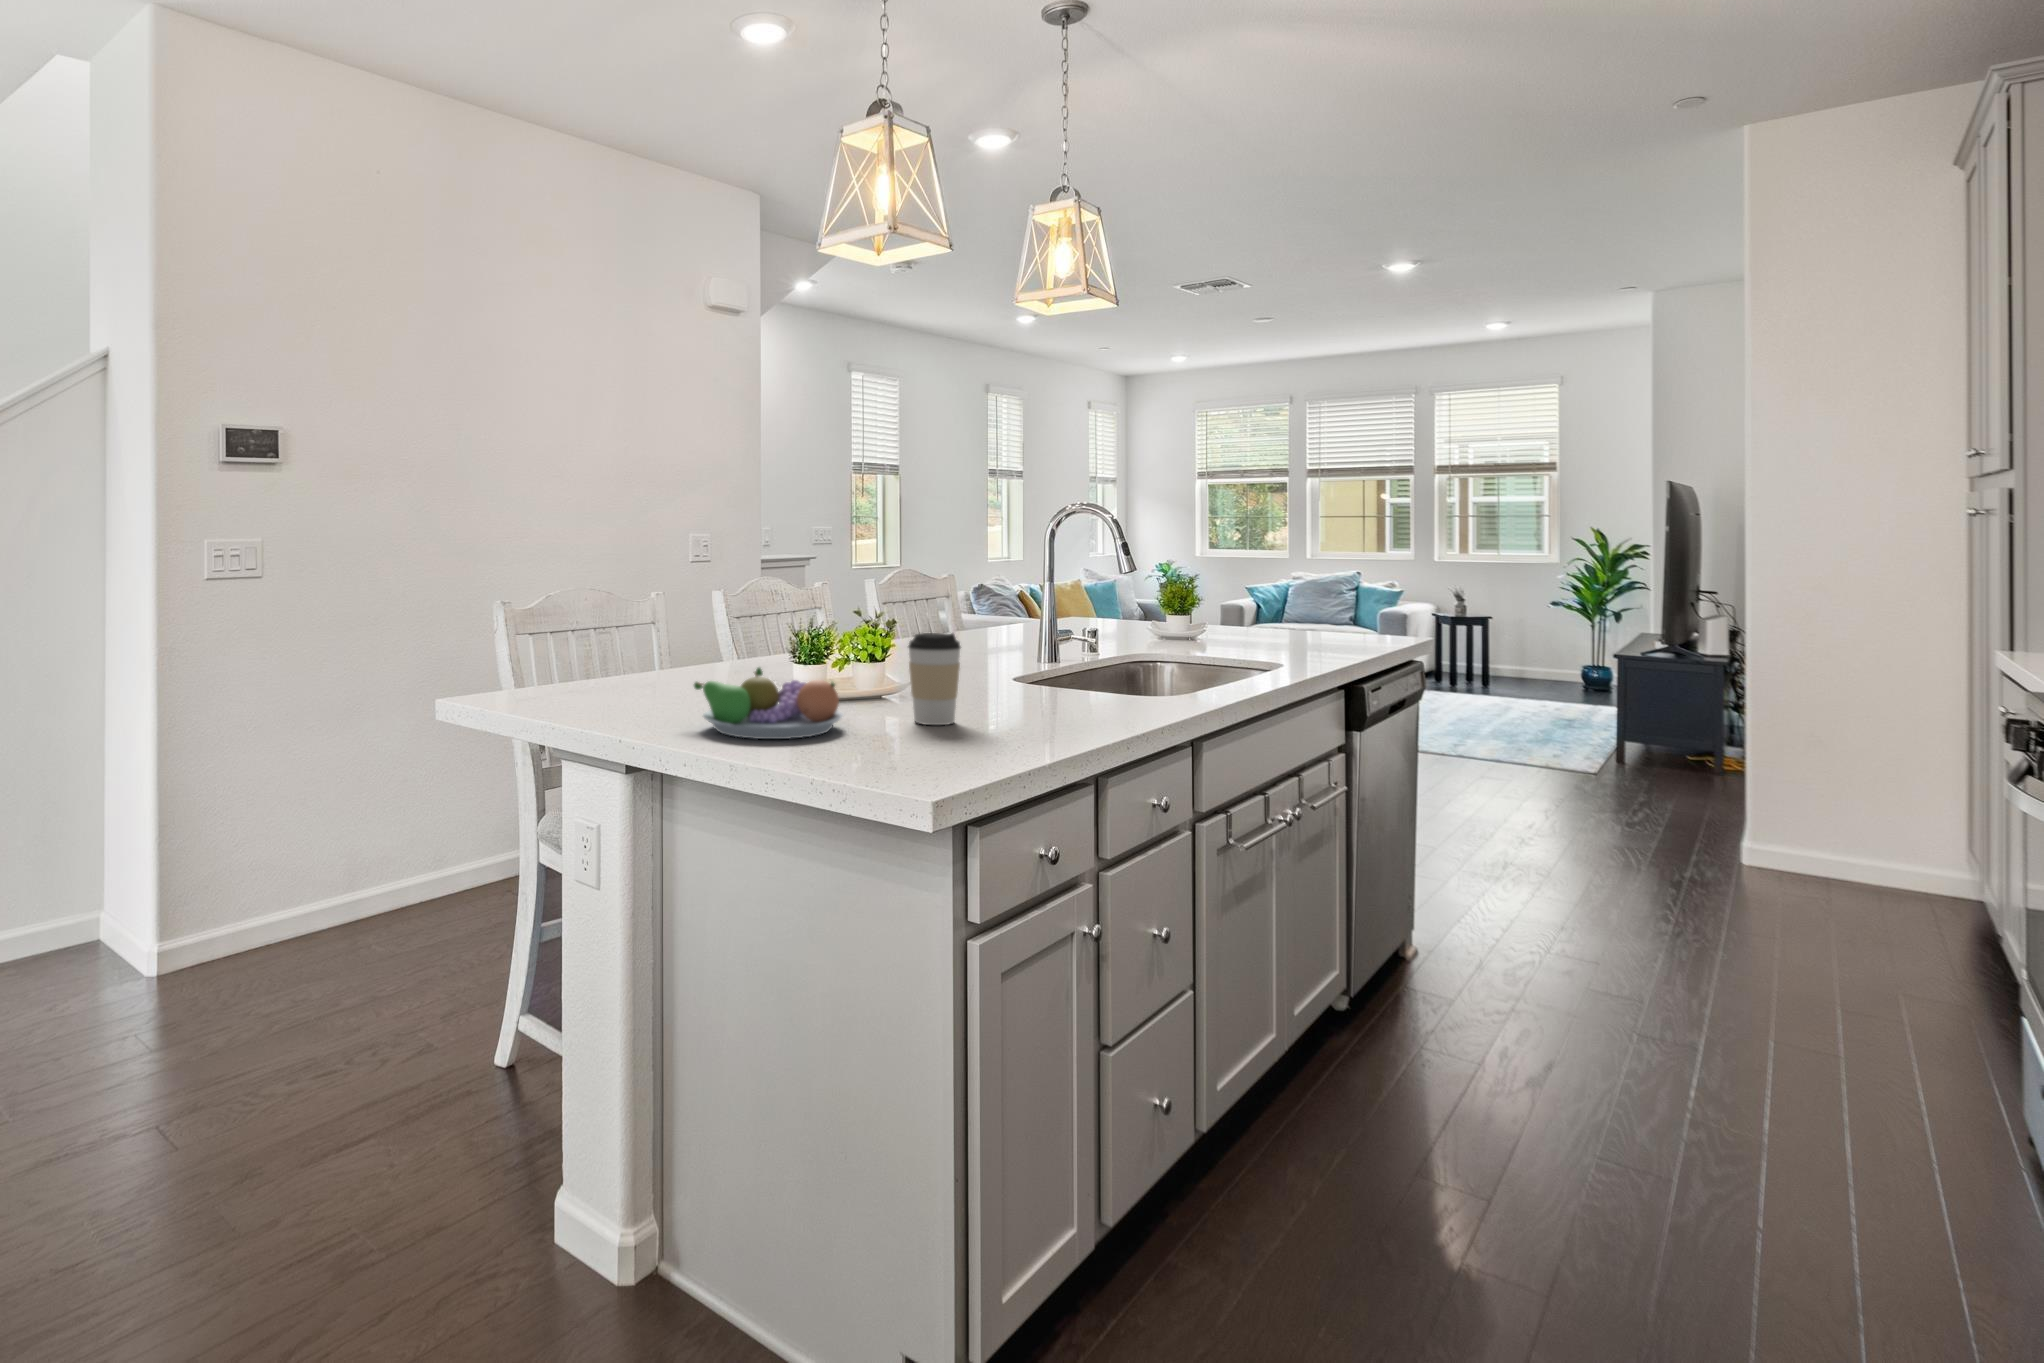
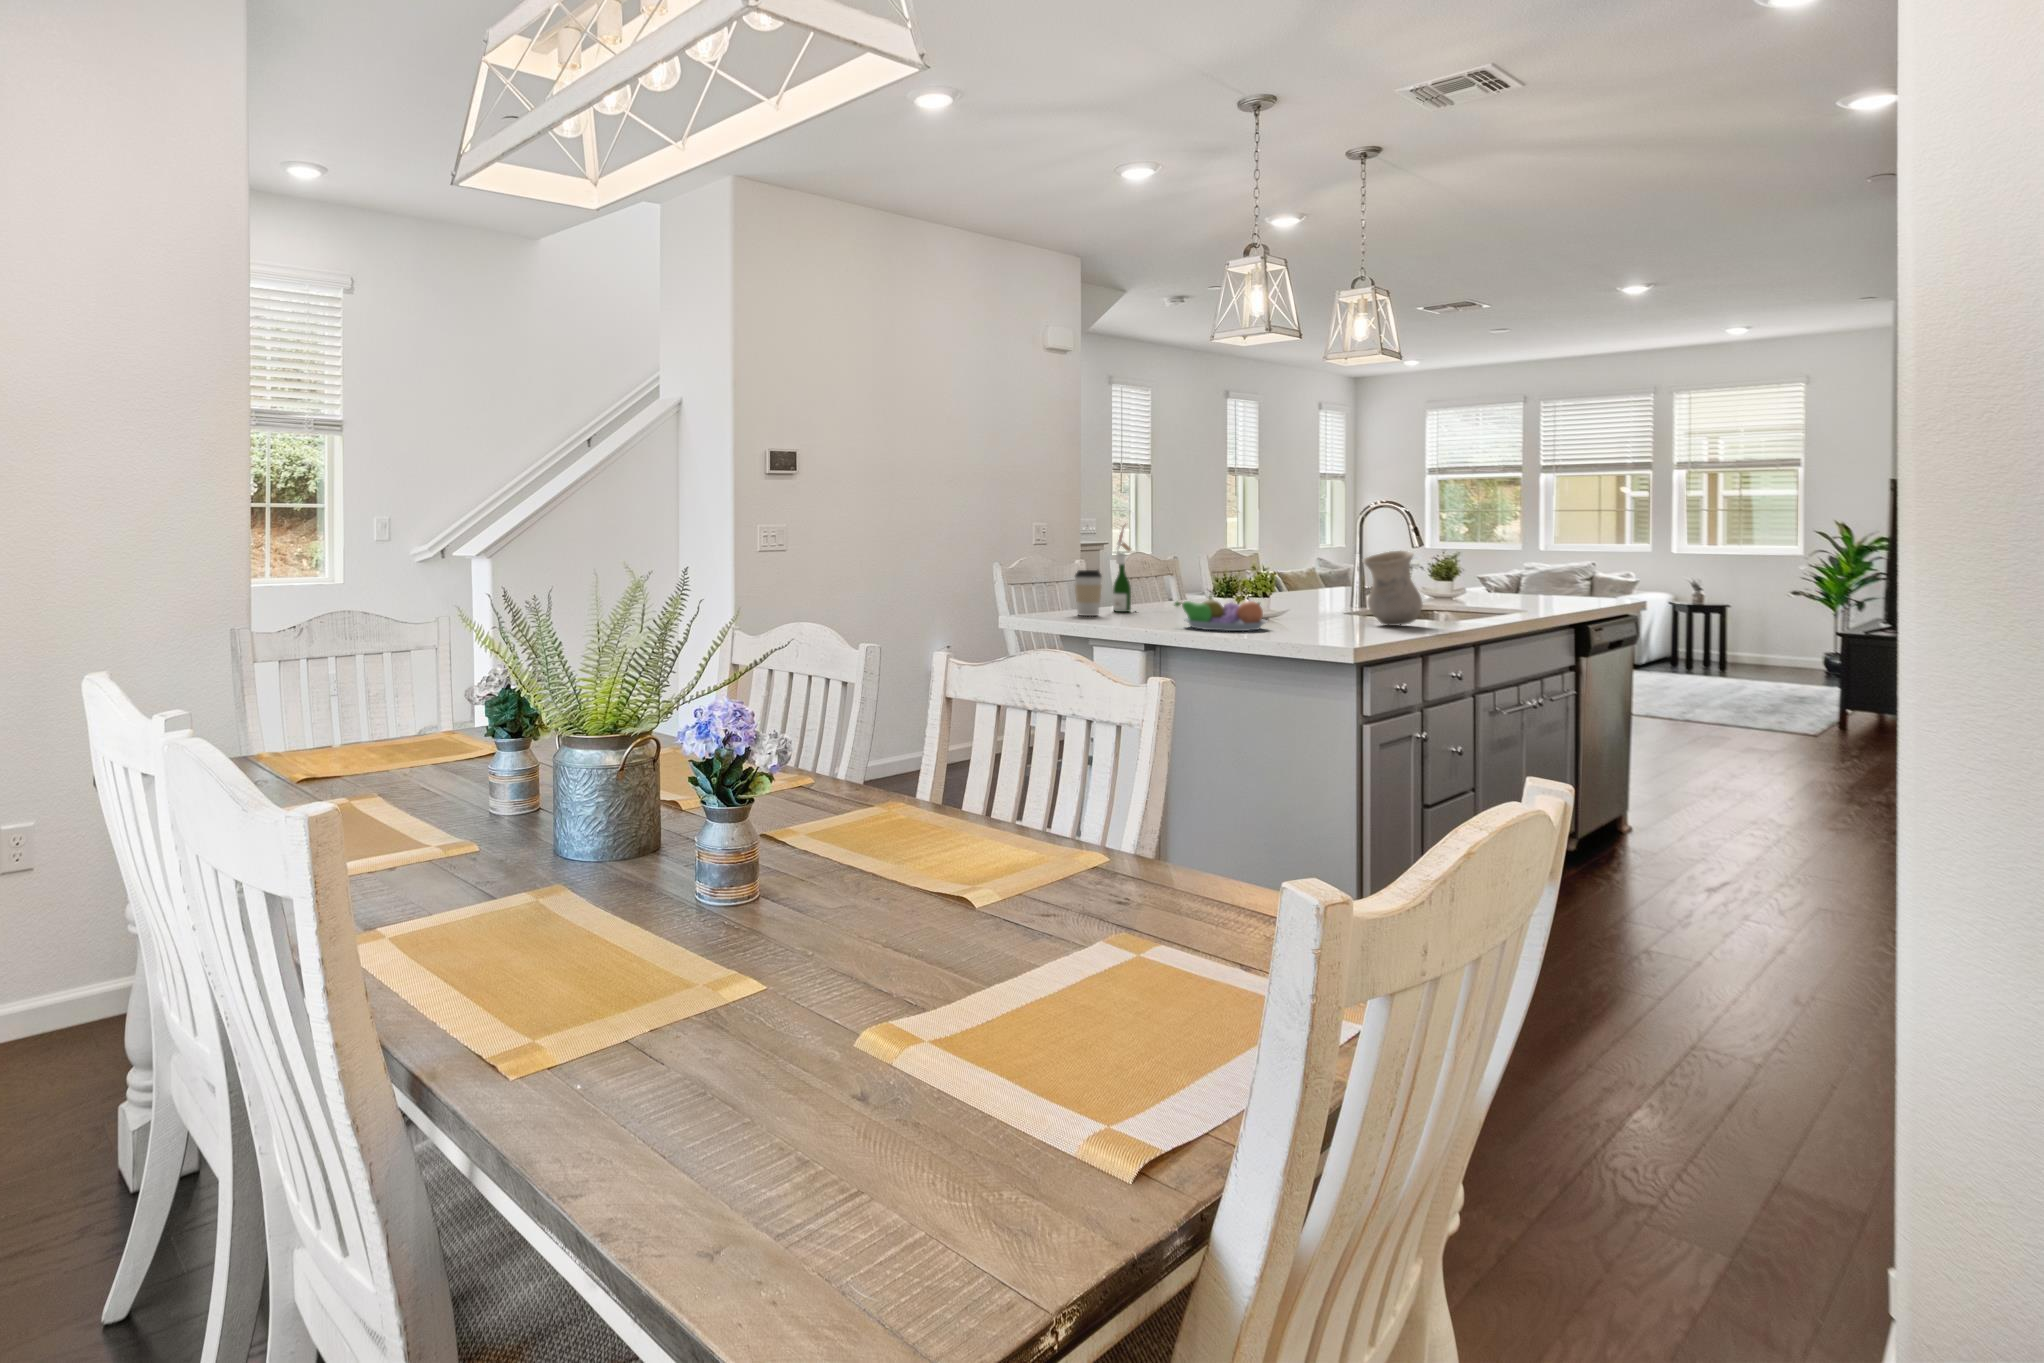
wine bottle: none [668,540,705,681] -> present [1113,529,1131,612]
vase: none [1014,587,1109,714] -> present [1363,551,1422,626]
coffee cup: present [908,633,961,725] -> present [1075,570,1102,616]

